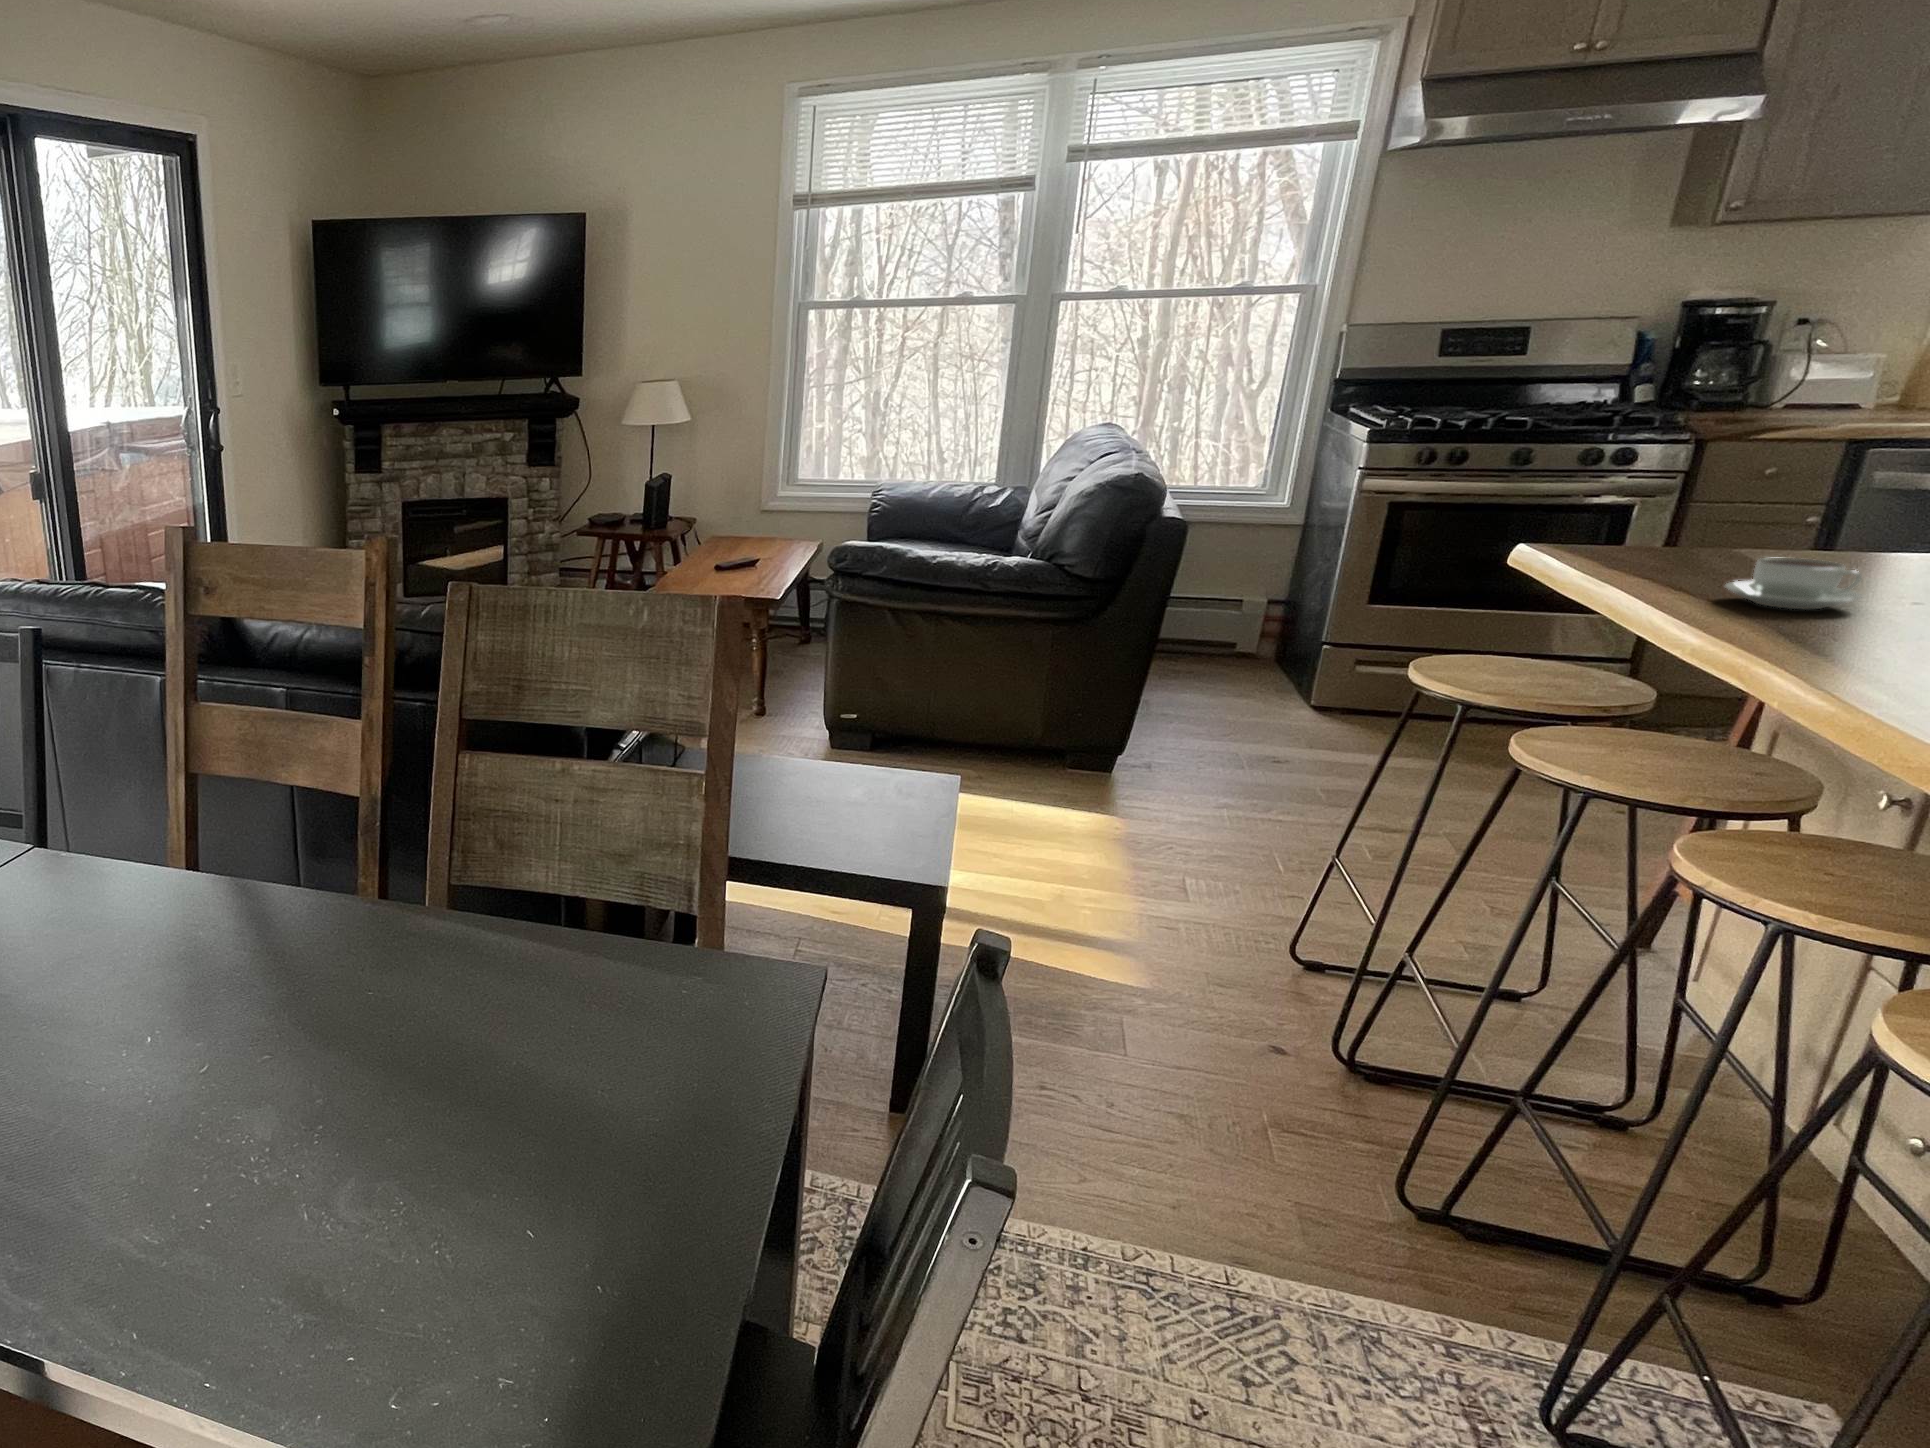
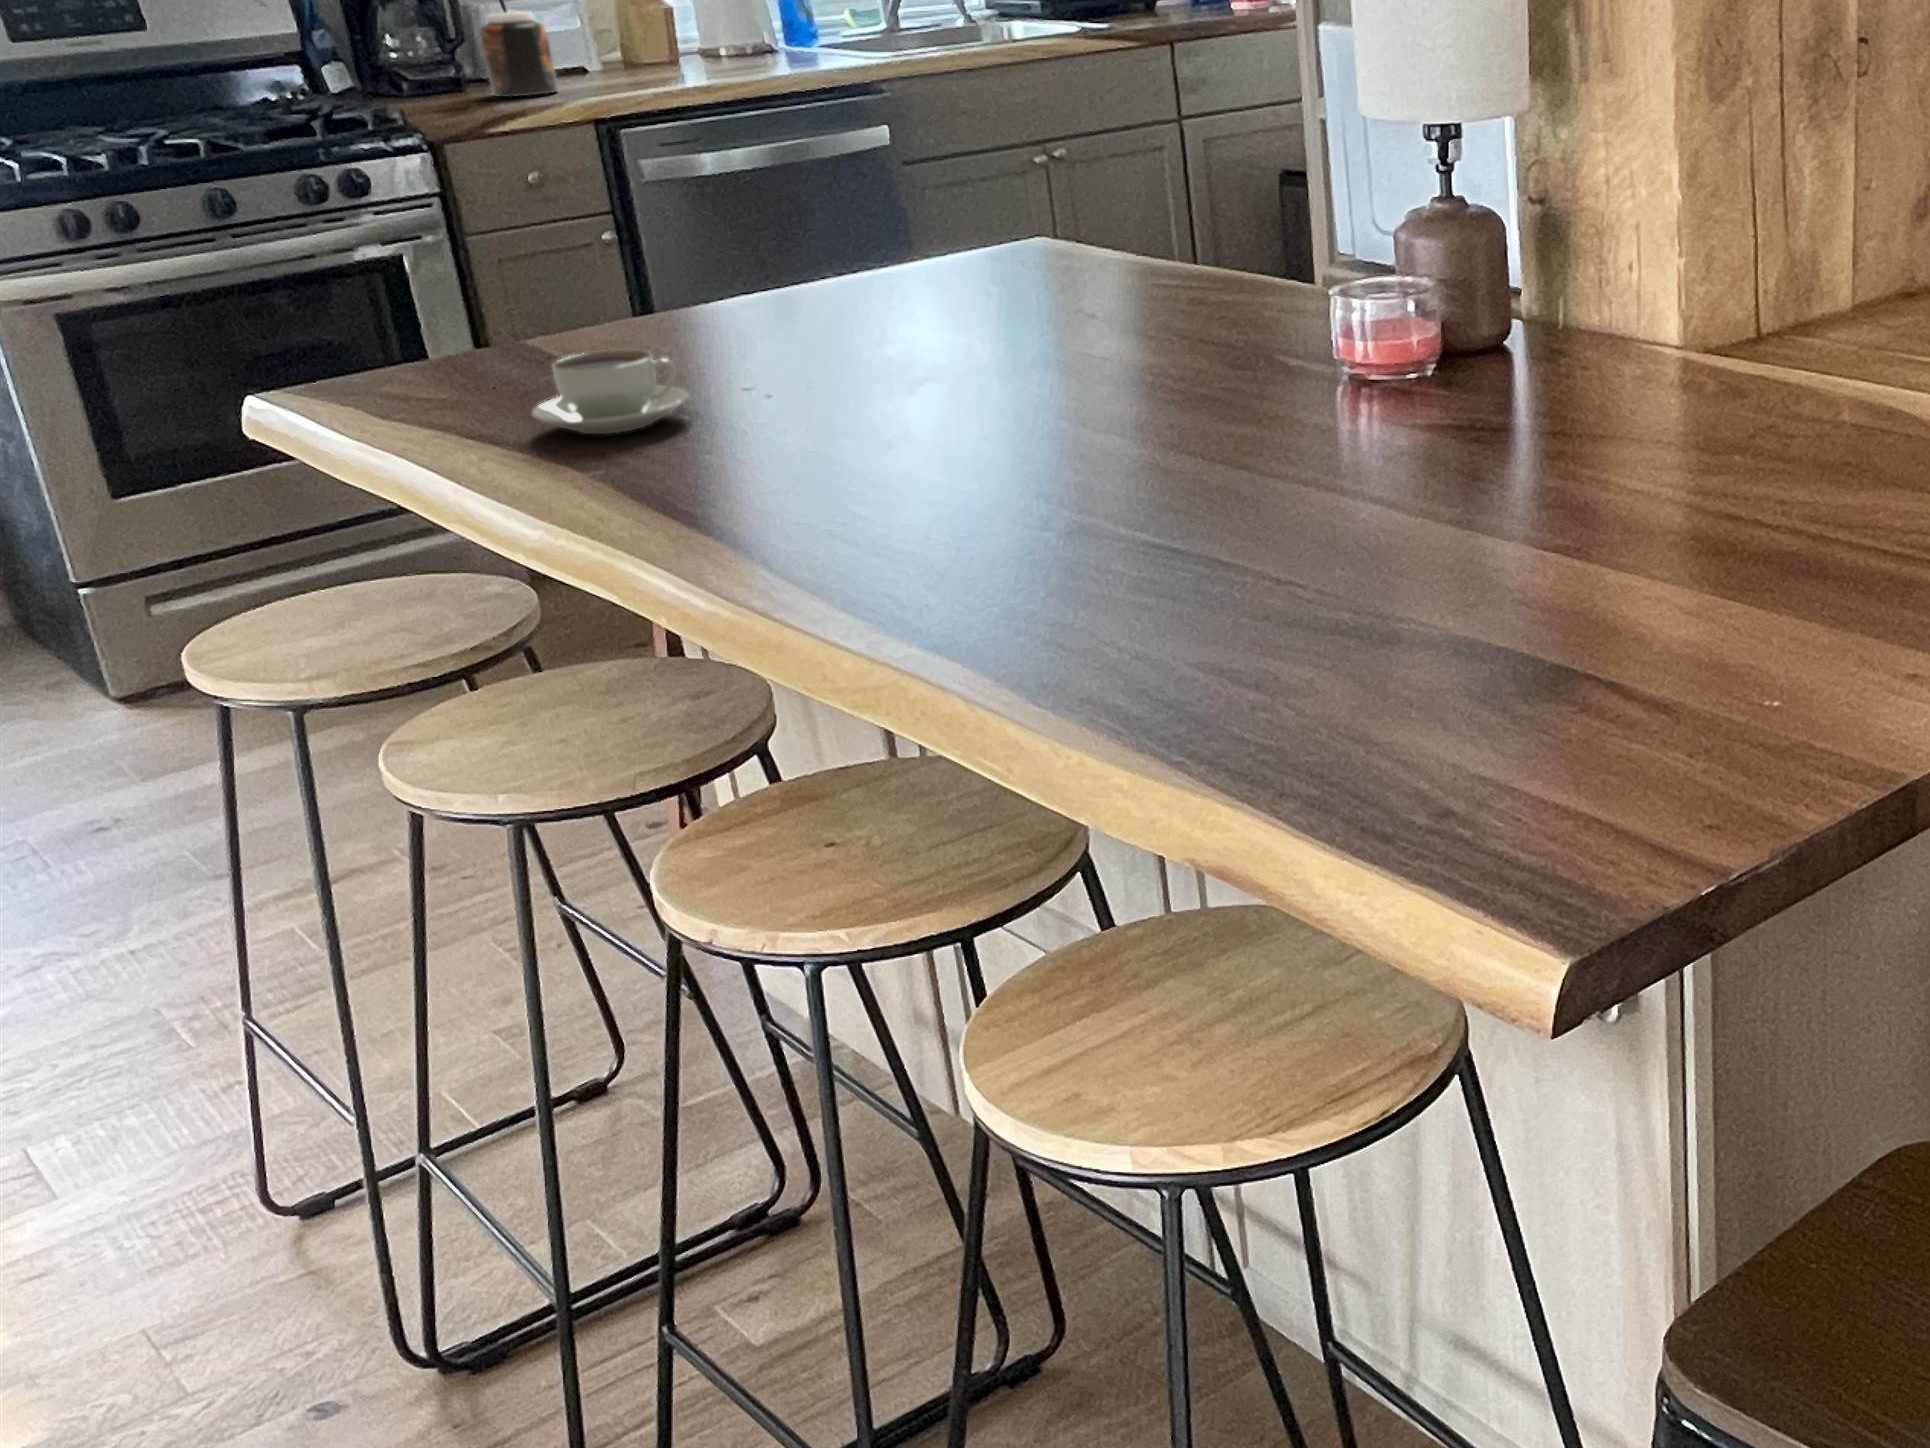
jar: none [1768,357,1844,414] -> present [480,11,558,97]

